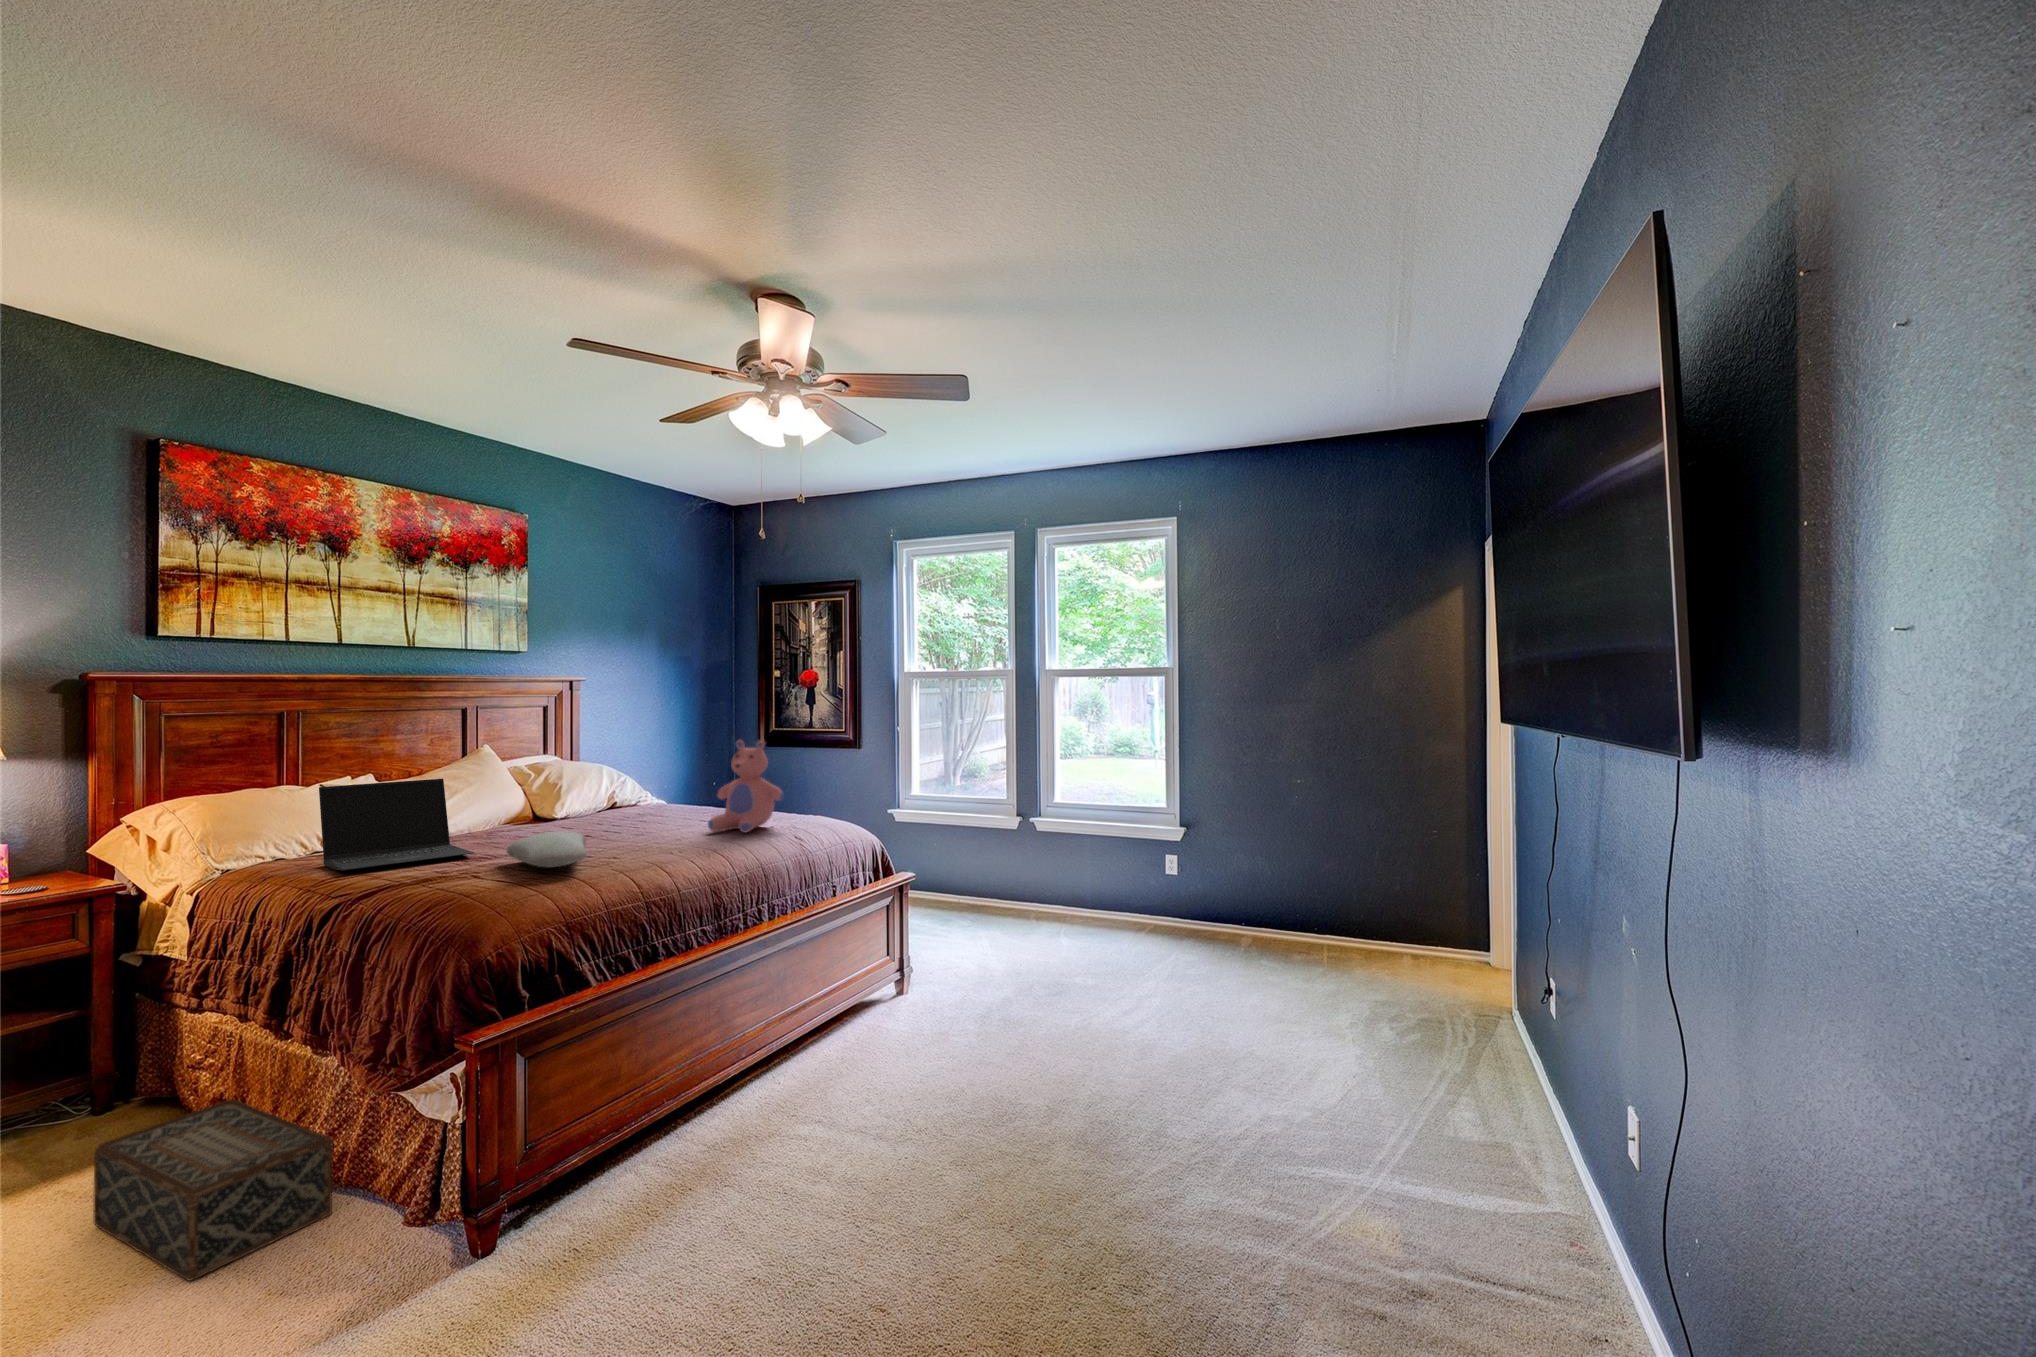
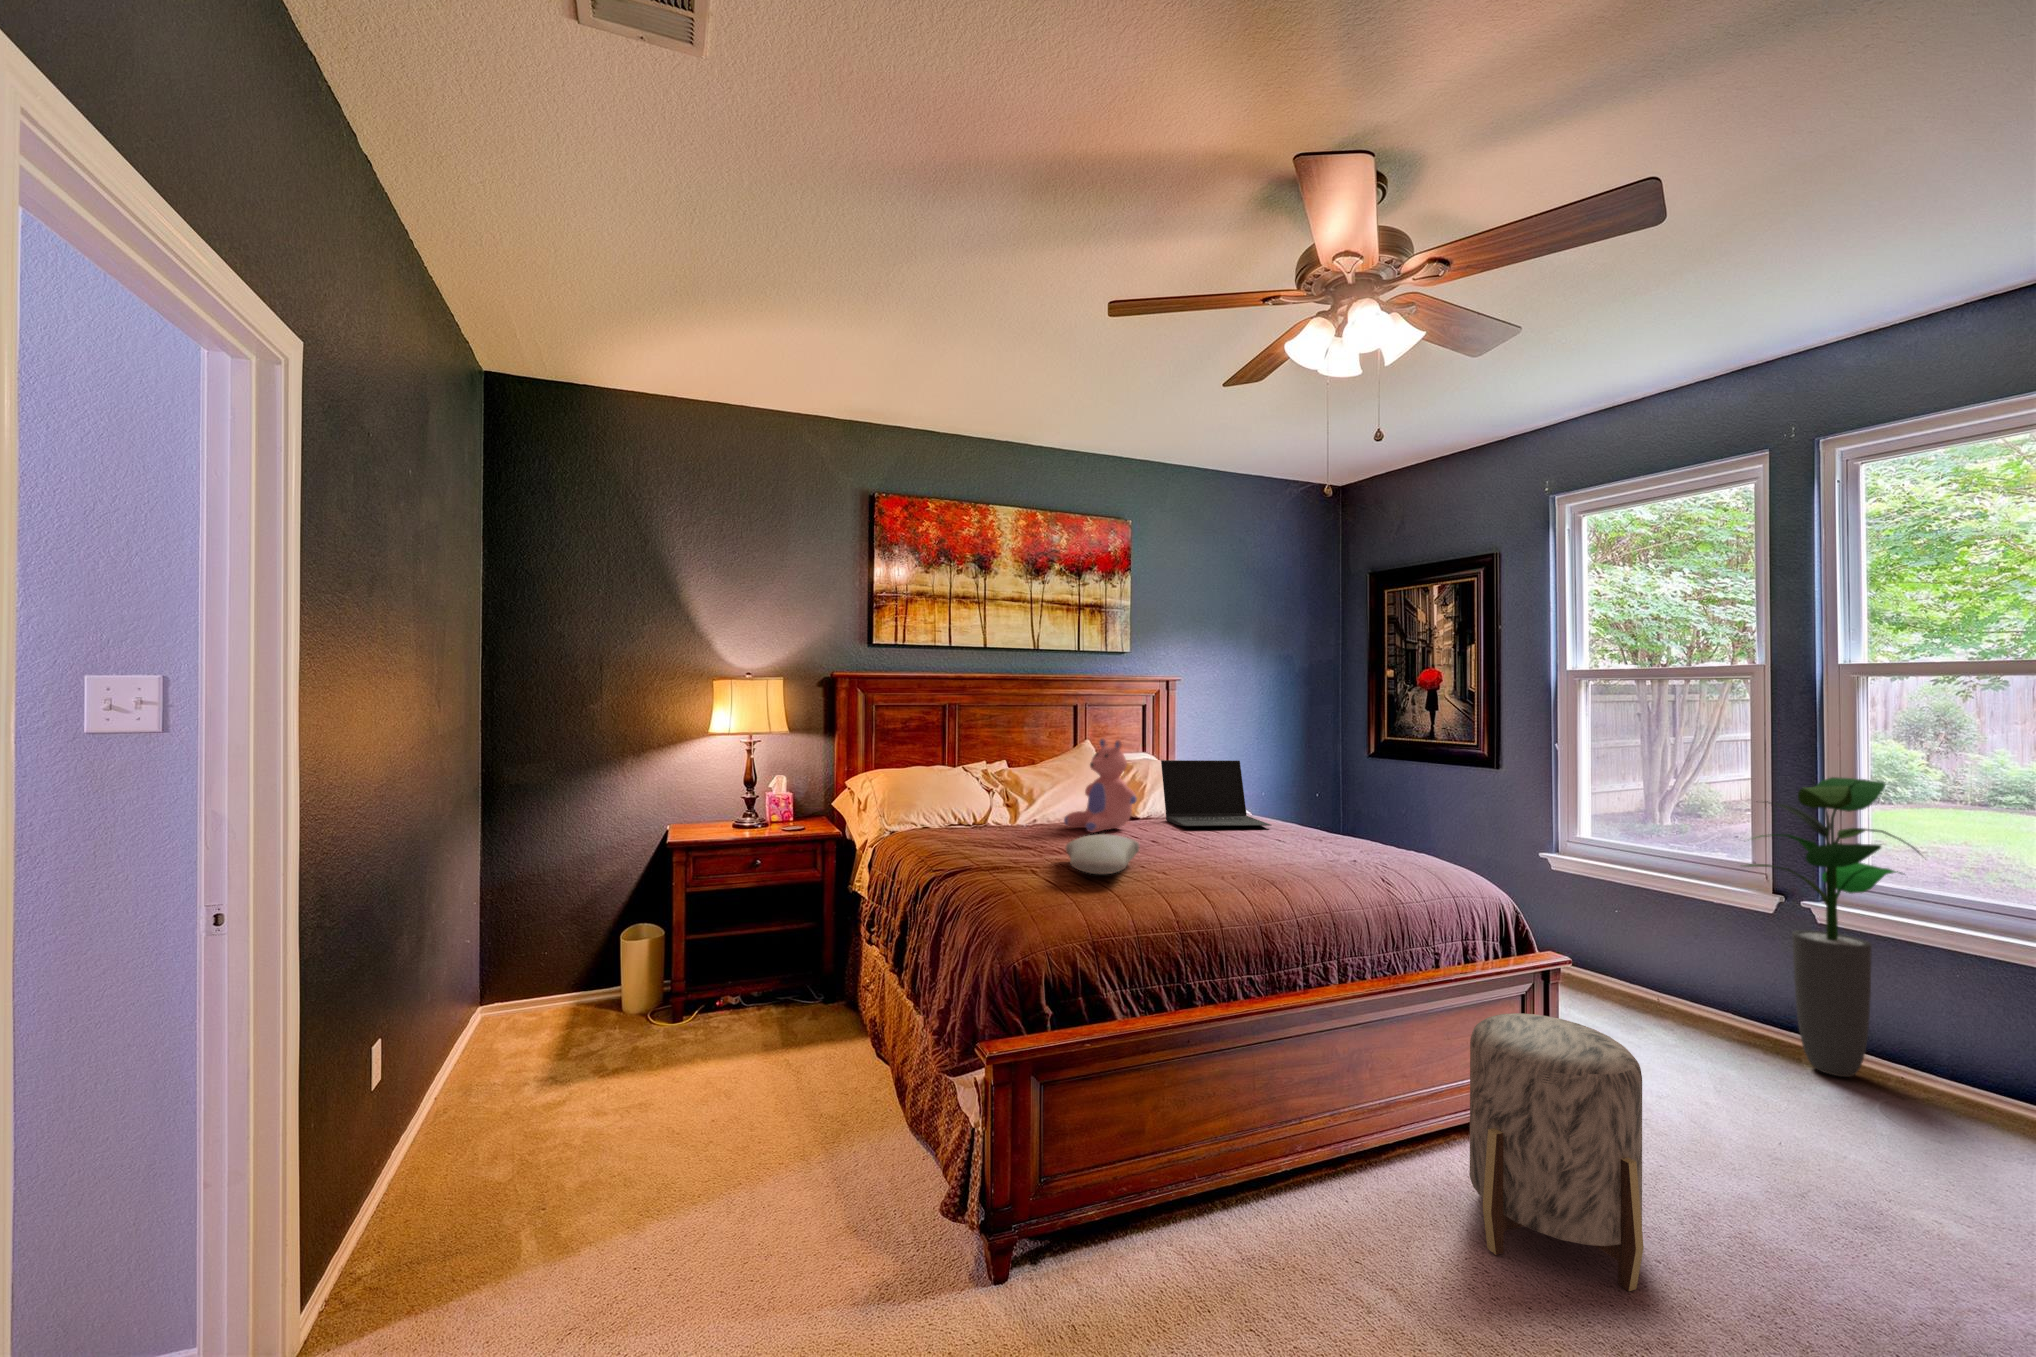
teddy bear: present [708,740,784,833] -> present [1064,739,1137,833]
potted plant: none [1003,741,1085,926] -> present [1741,777,1920,1077]
laptop: present [319,779,474,871] -> present [1161,760,1271,826]
ottoman: none [858,913,956,1078] -> present [1470,1013,1644,1291]
woven basket: present [93,1099,332,1281] -> none [778,1030,905,1192]

